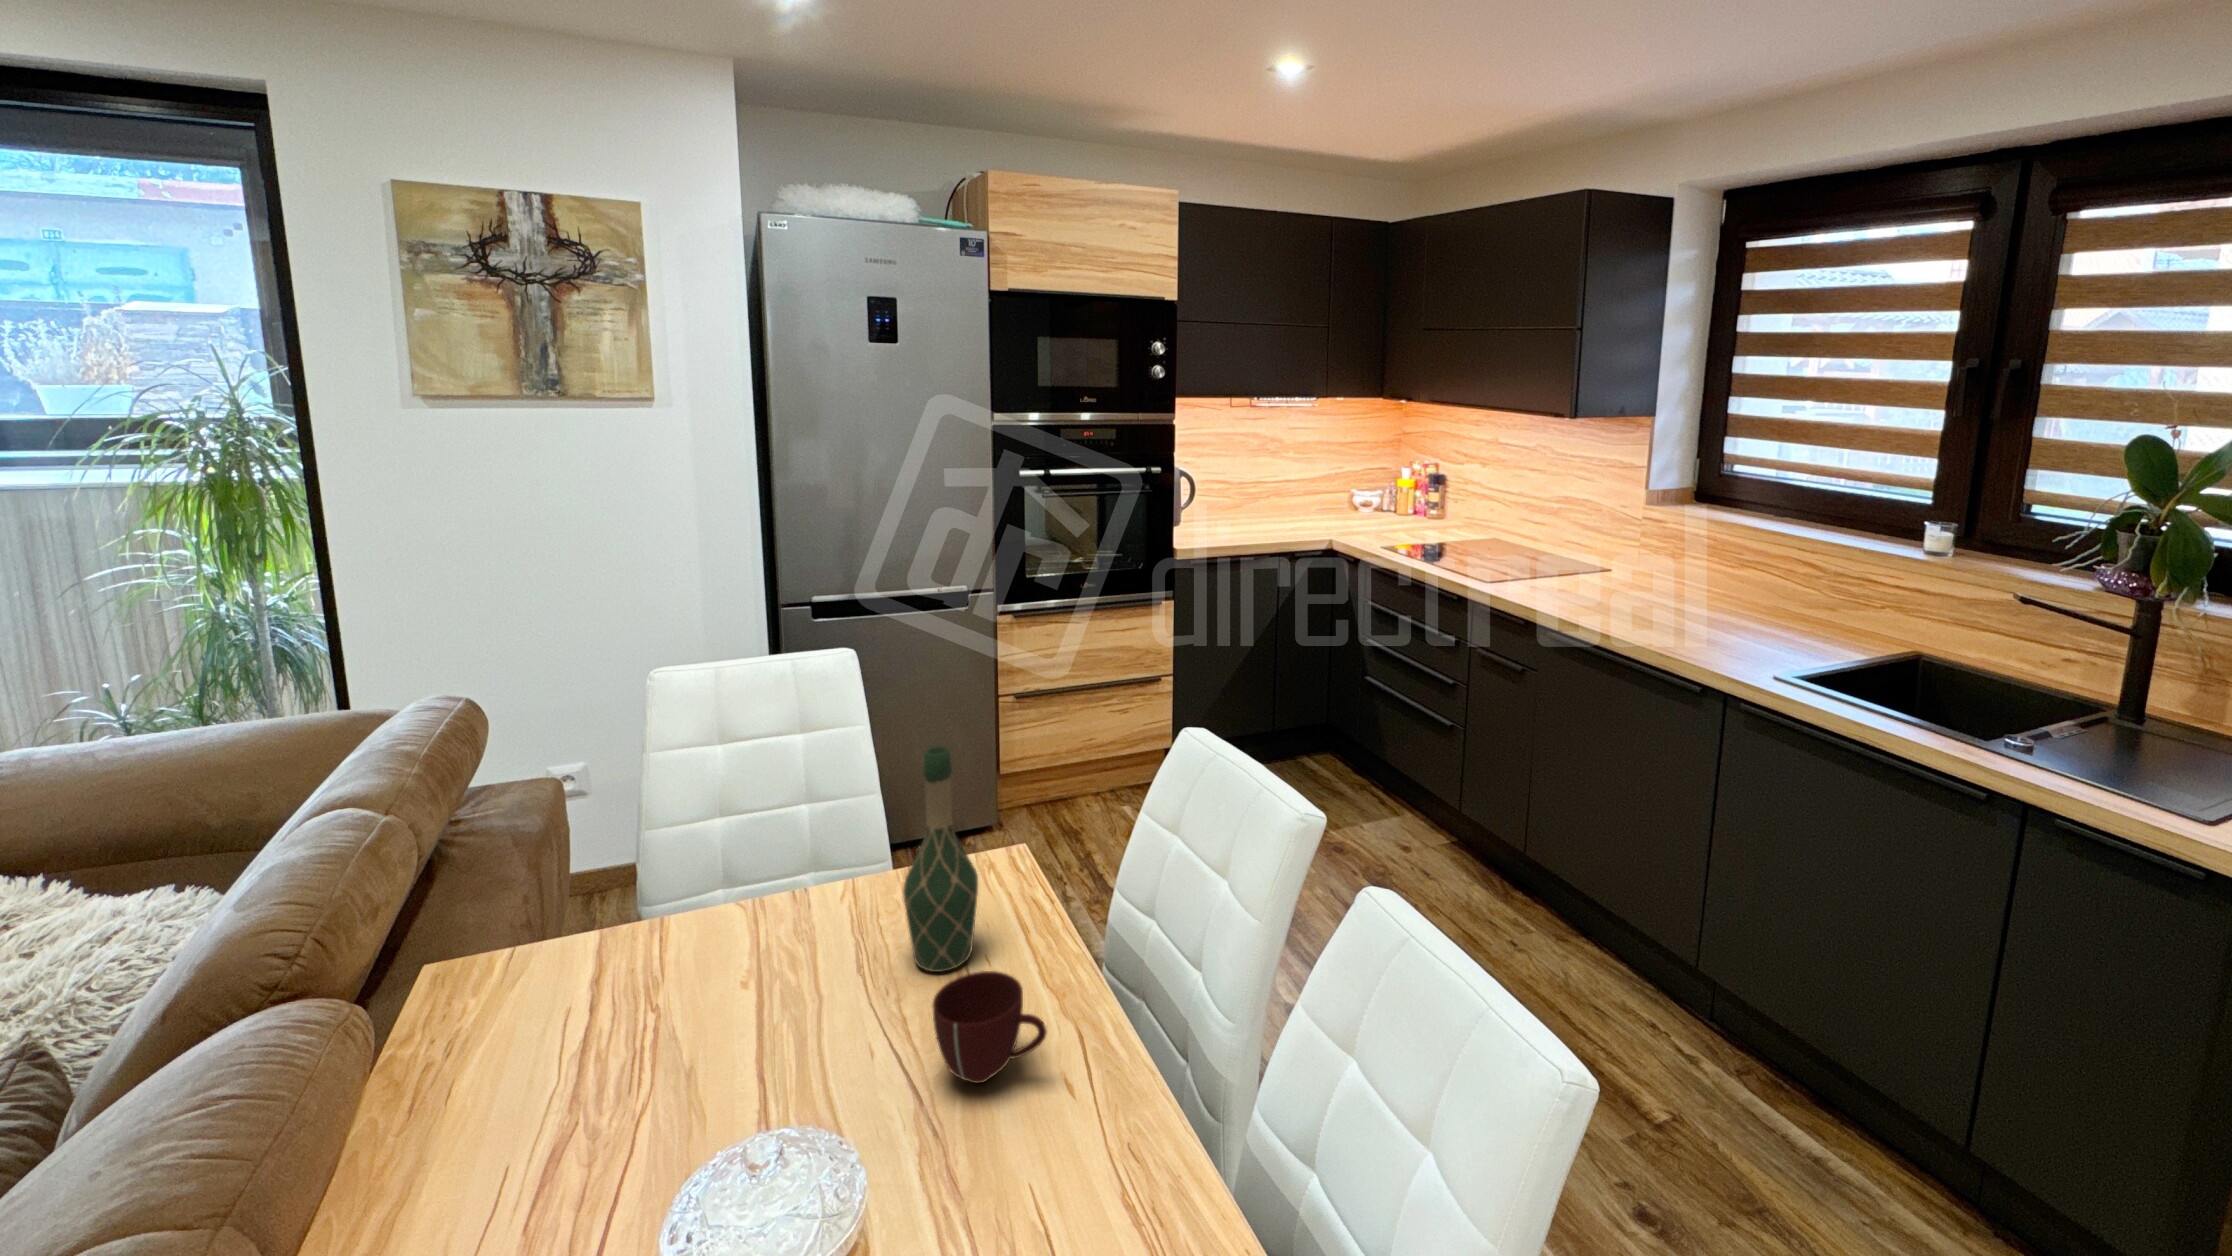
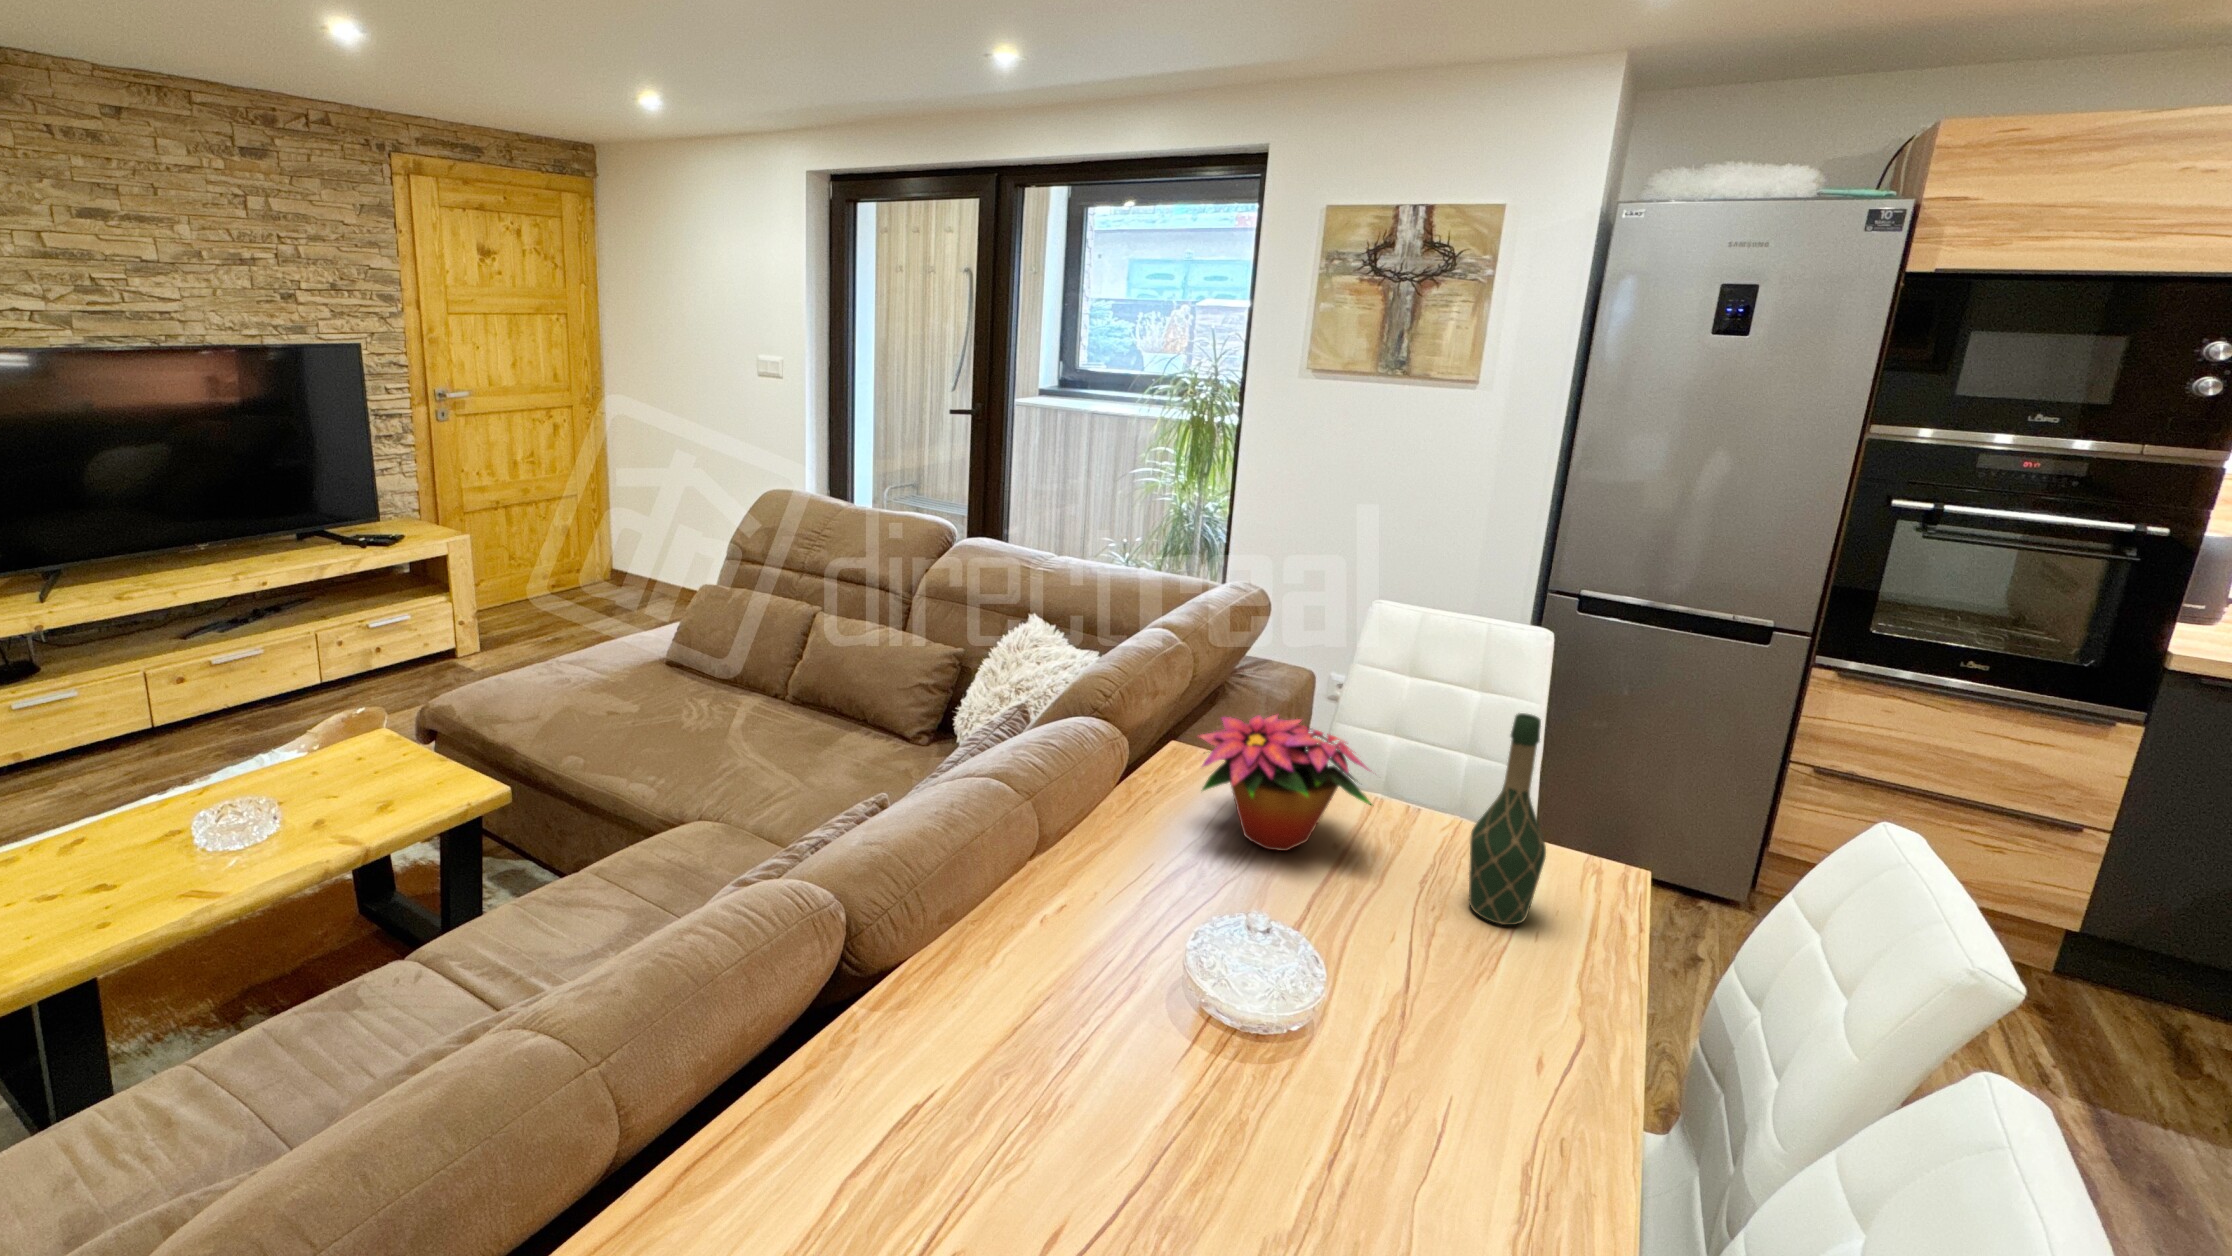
flower arrangement: none [500,846,800,1042] -> present [1199,715,1371,851]
mug: present [933,971,1047,1083] -> none [1428,907,1521,1007]

